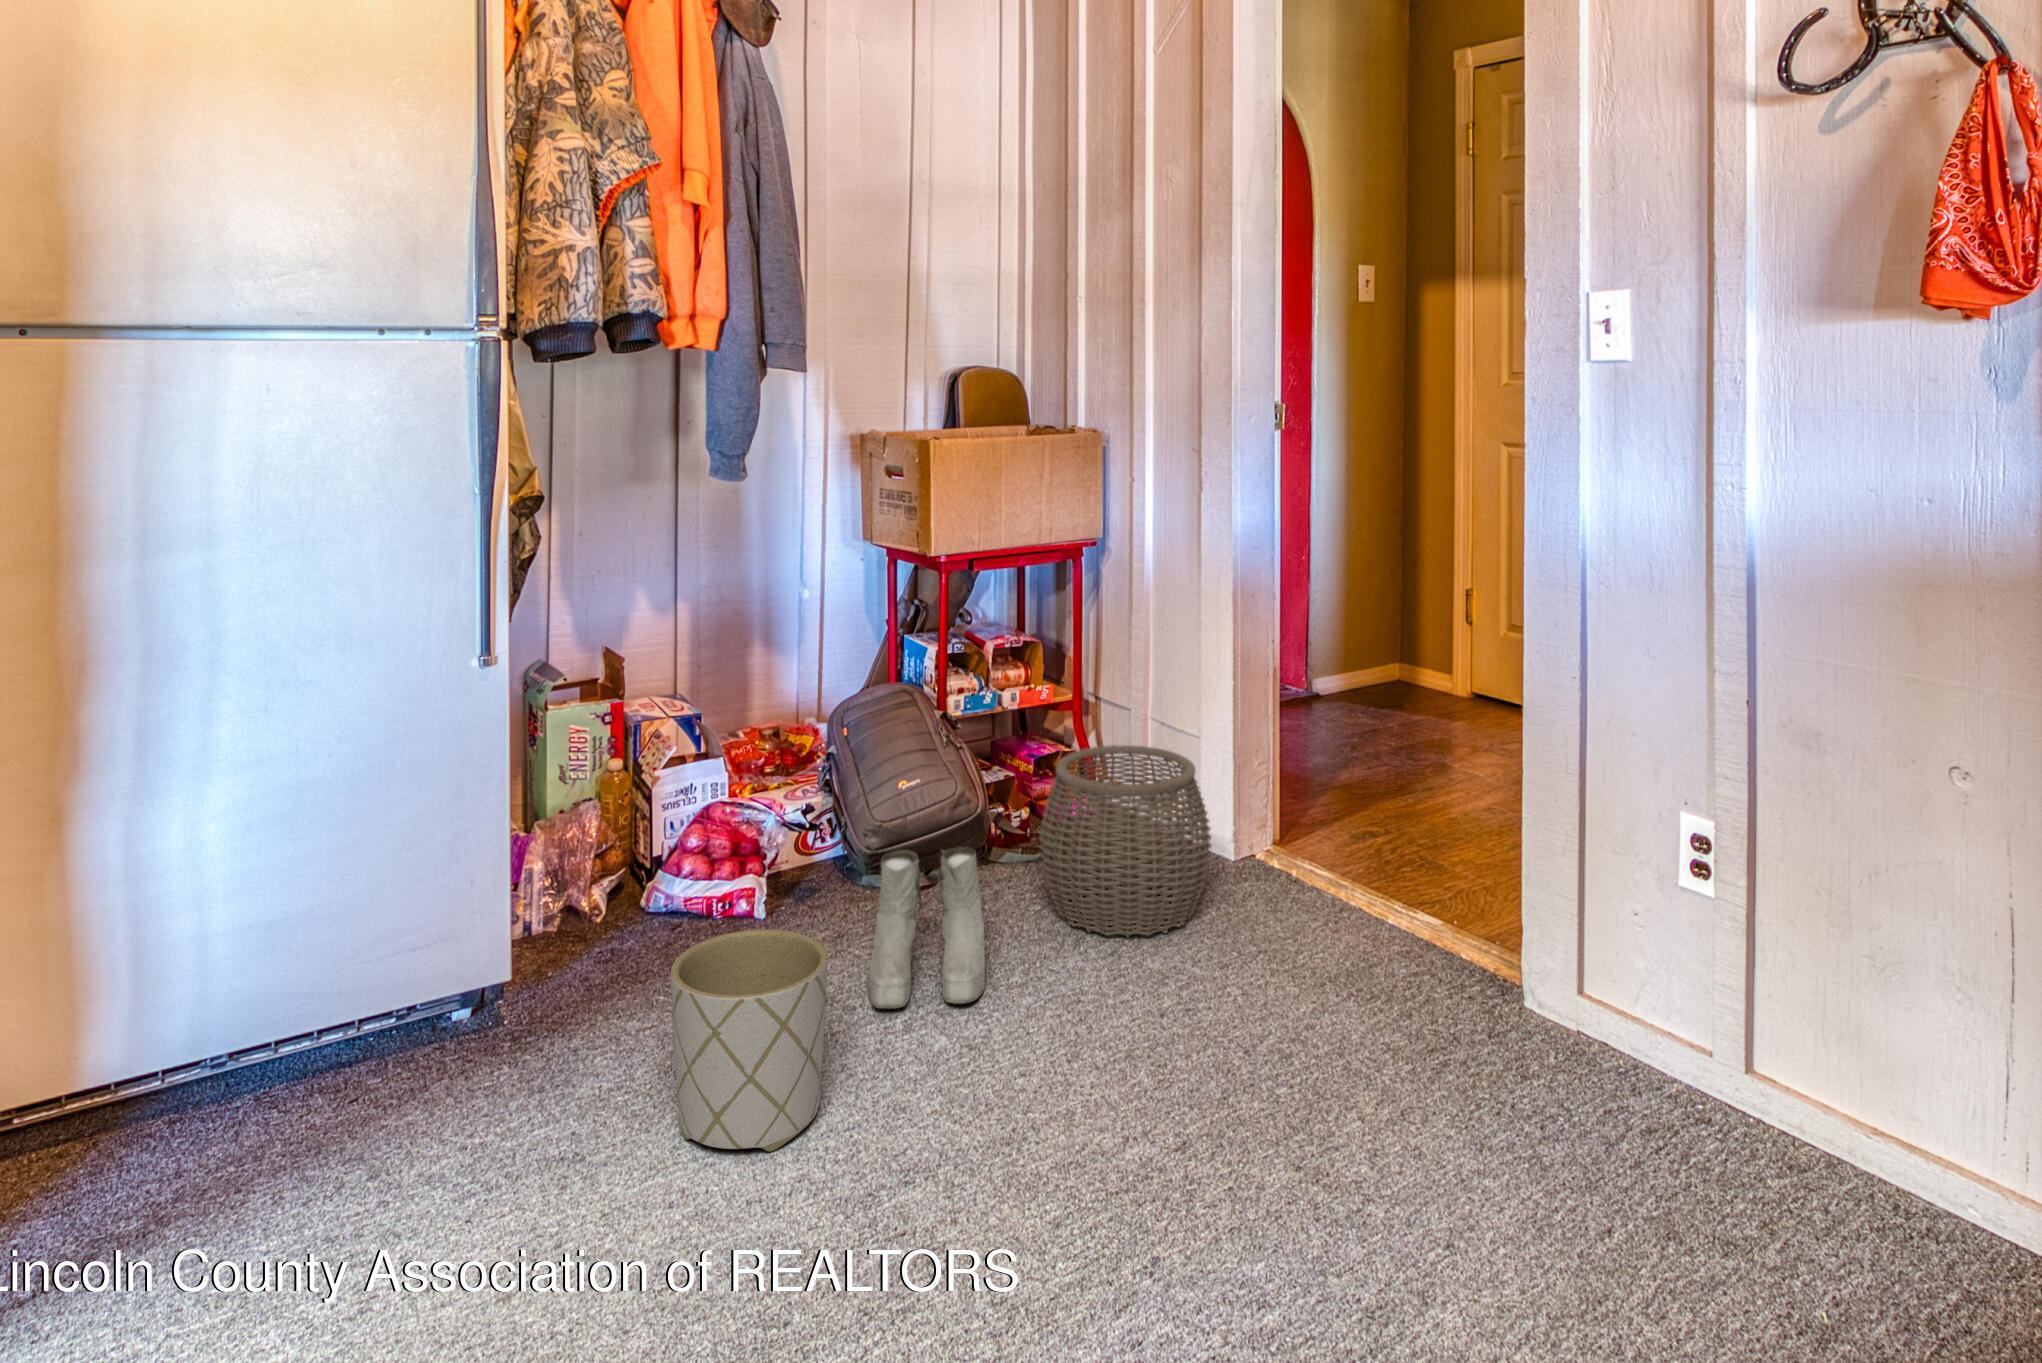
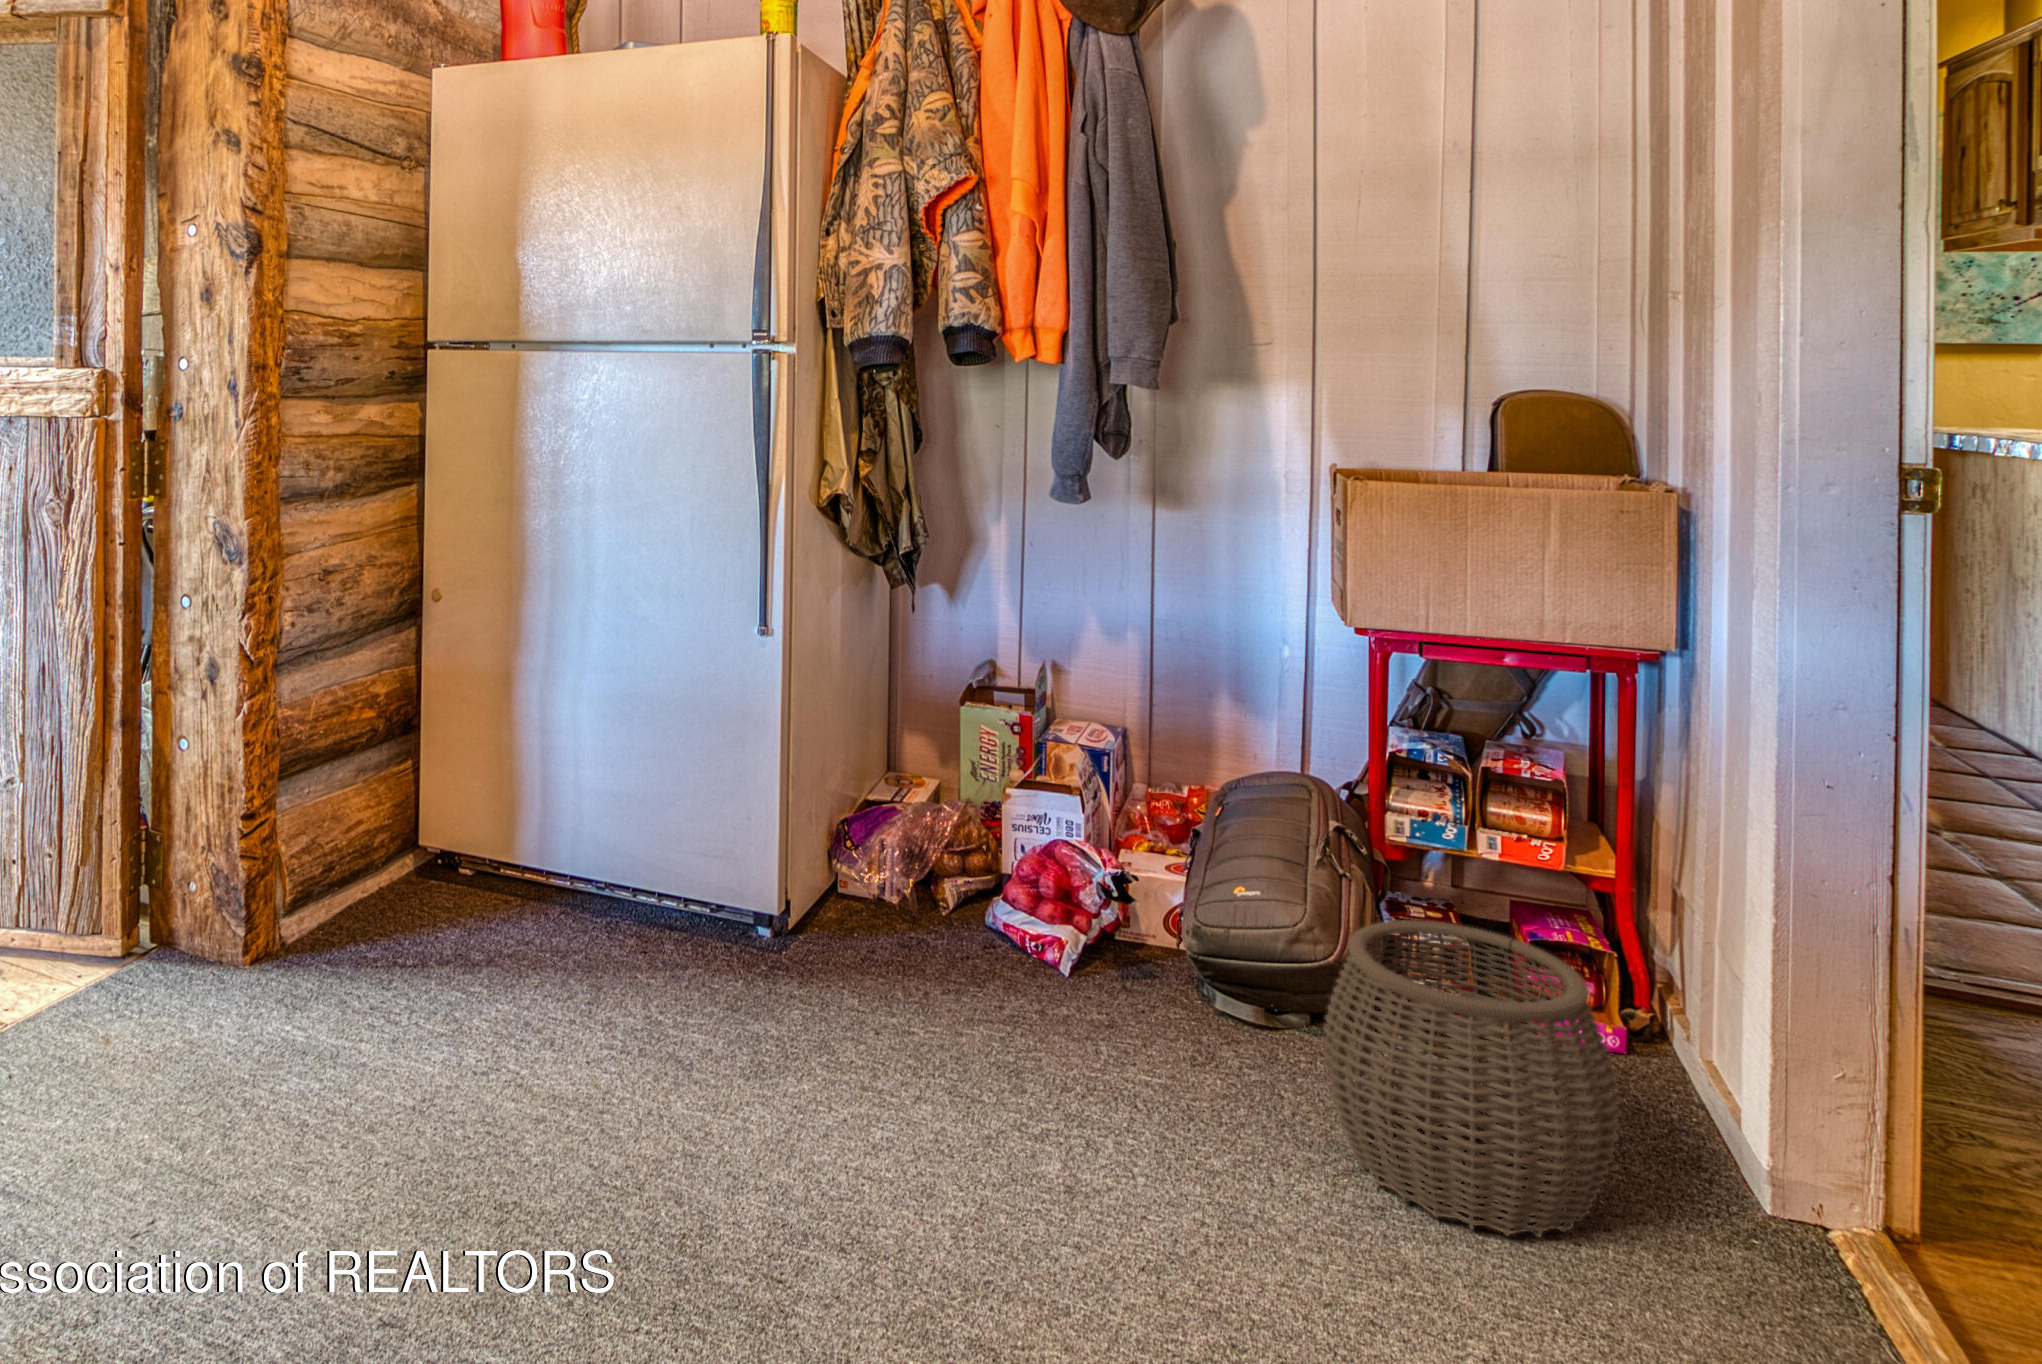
boots: present [869,847,985,1009] -> none [1005,938,1193,1146]
planter: present [671,929,828,1152] -> none [707,924,857,1141]

